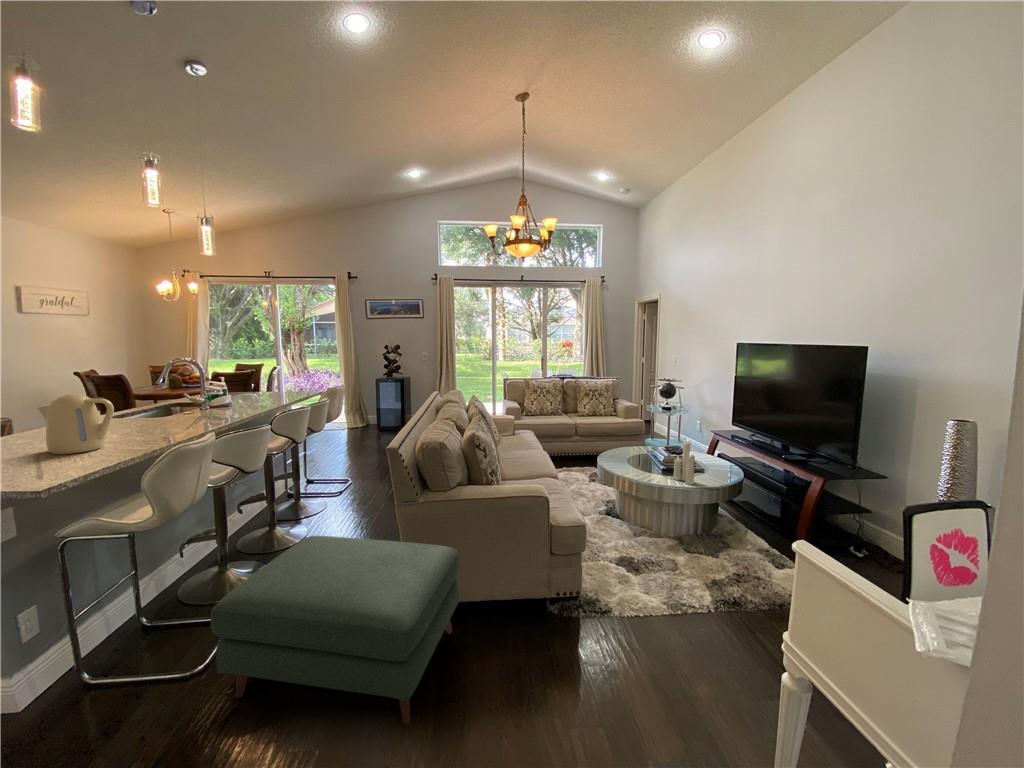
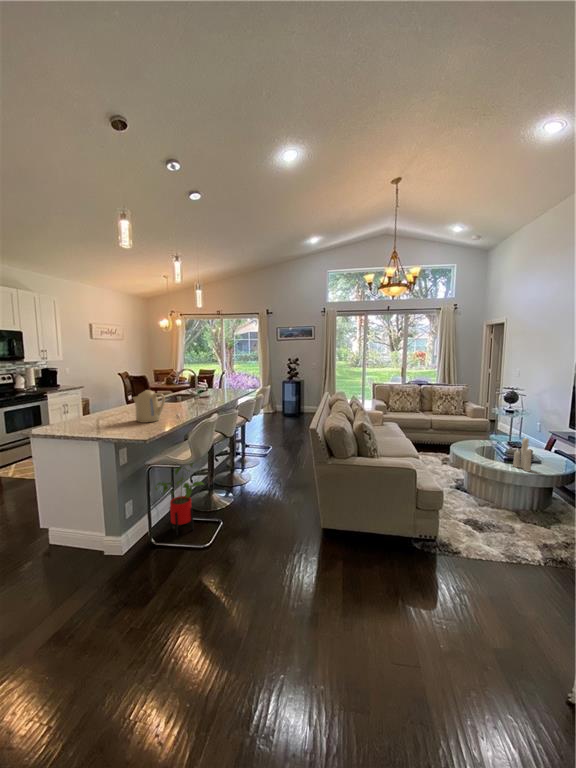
house plant: none [98,513,204,652] -> present [155,463,204,535]
ottoman: present [211,536,459,724] -> none [218,480,355,595]

